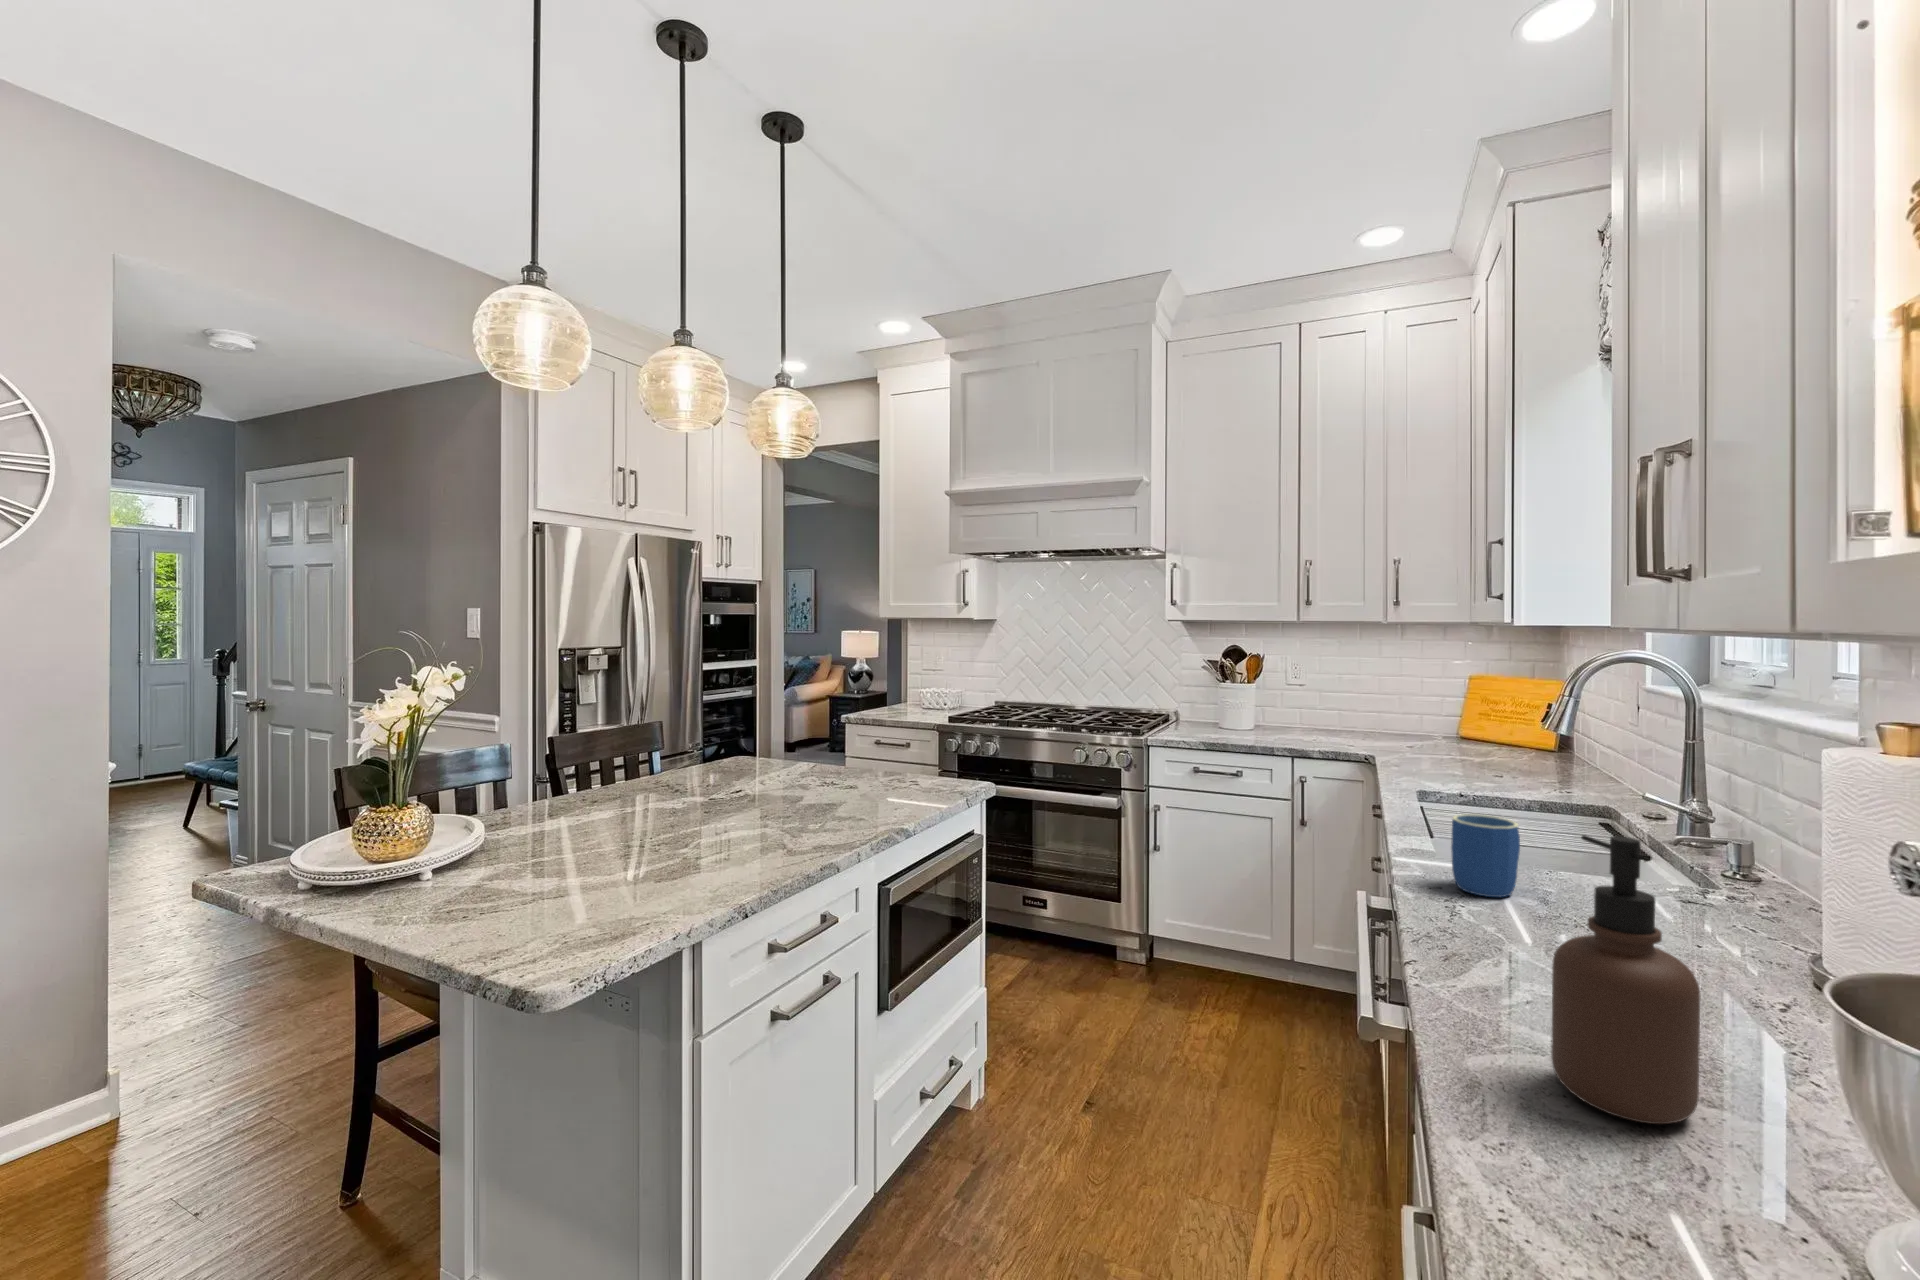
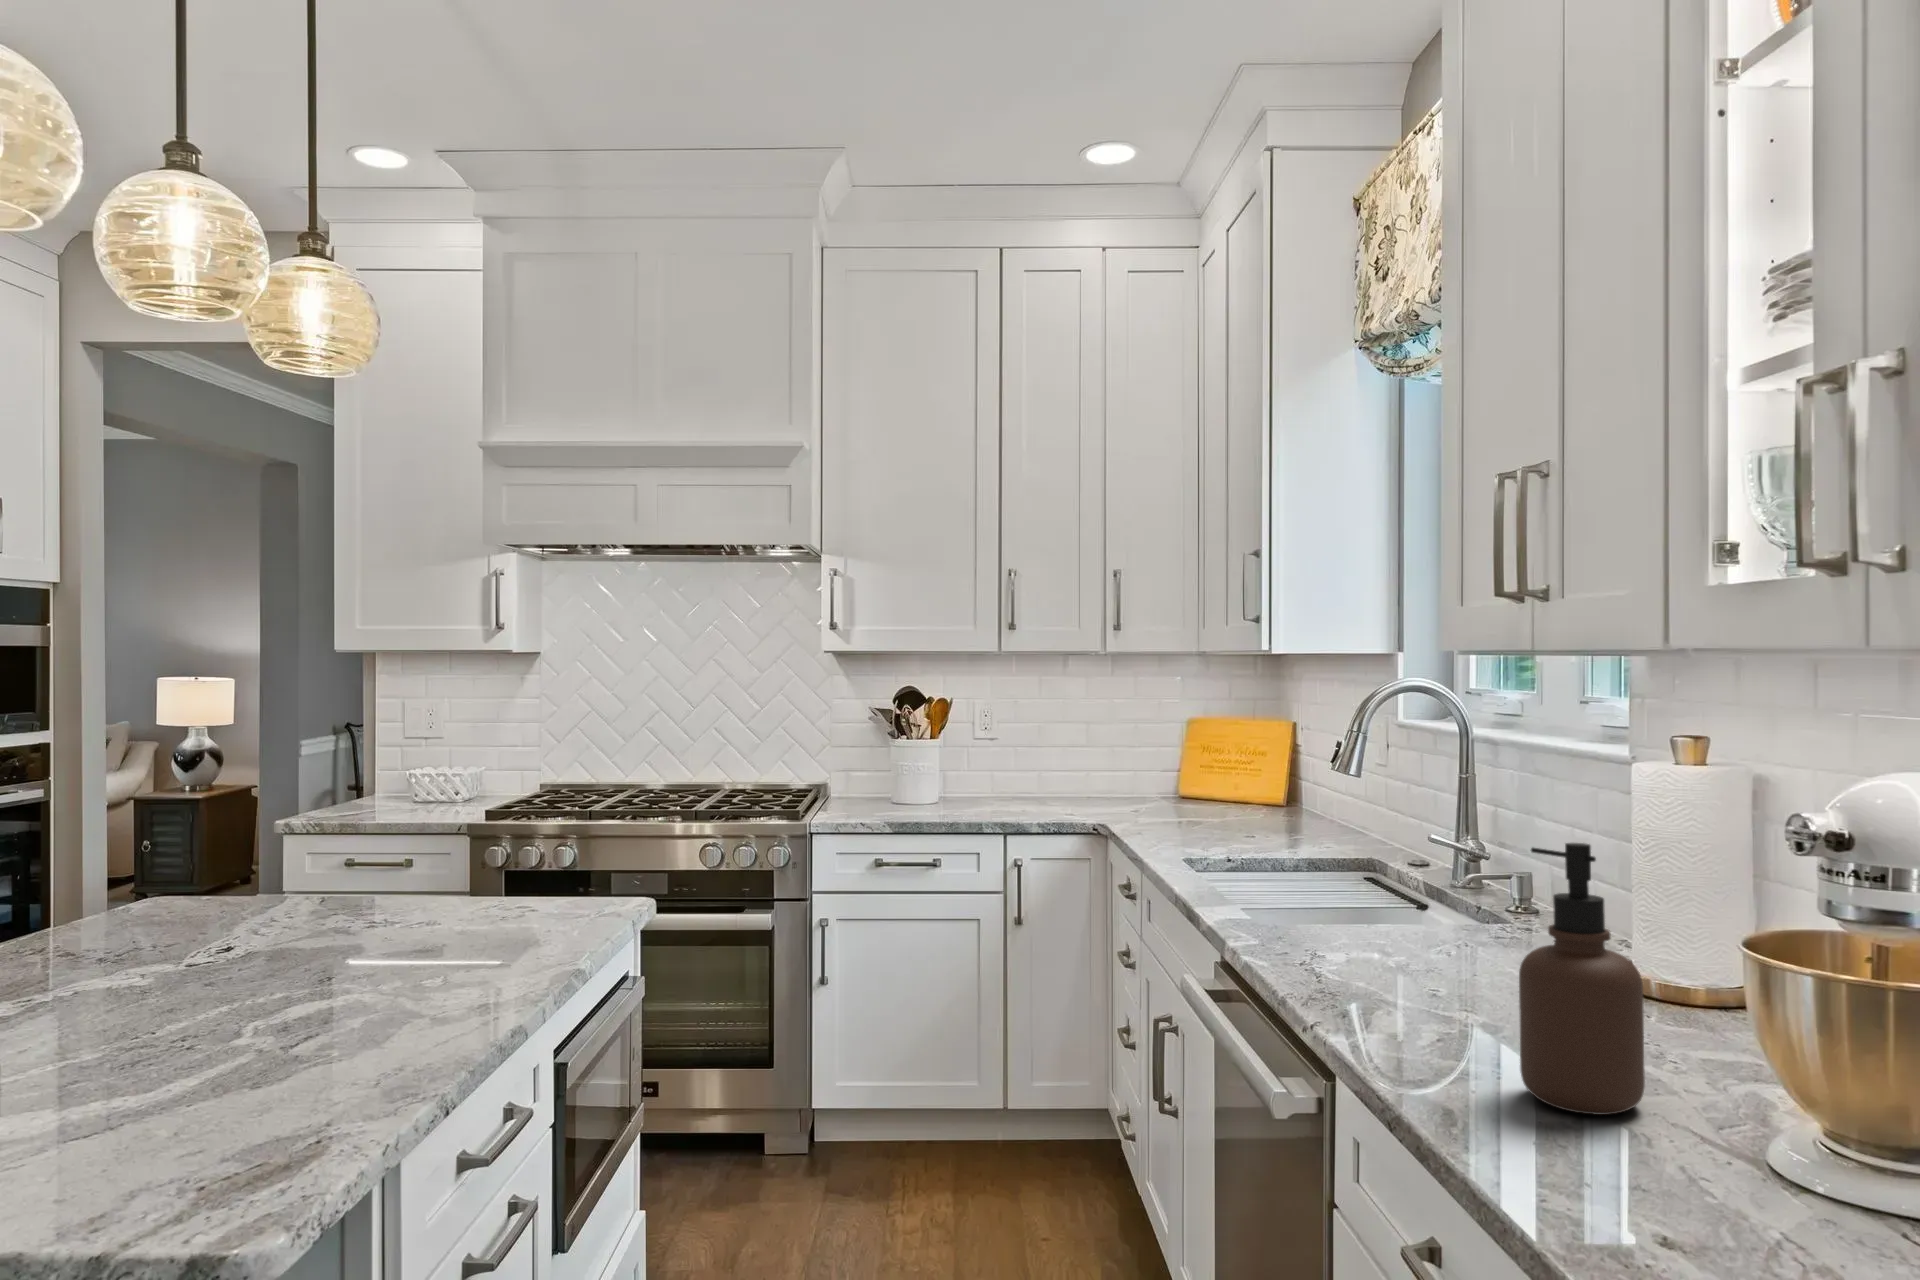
mug: present [1451,814,1520,897] -> none [1296,865,1363,955]

